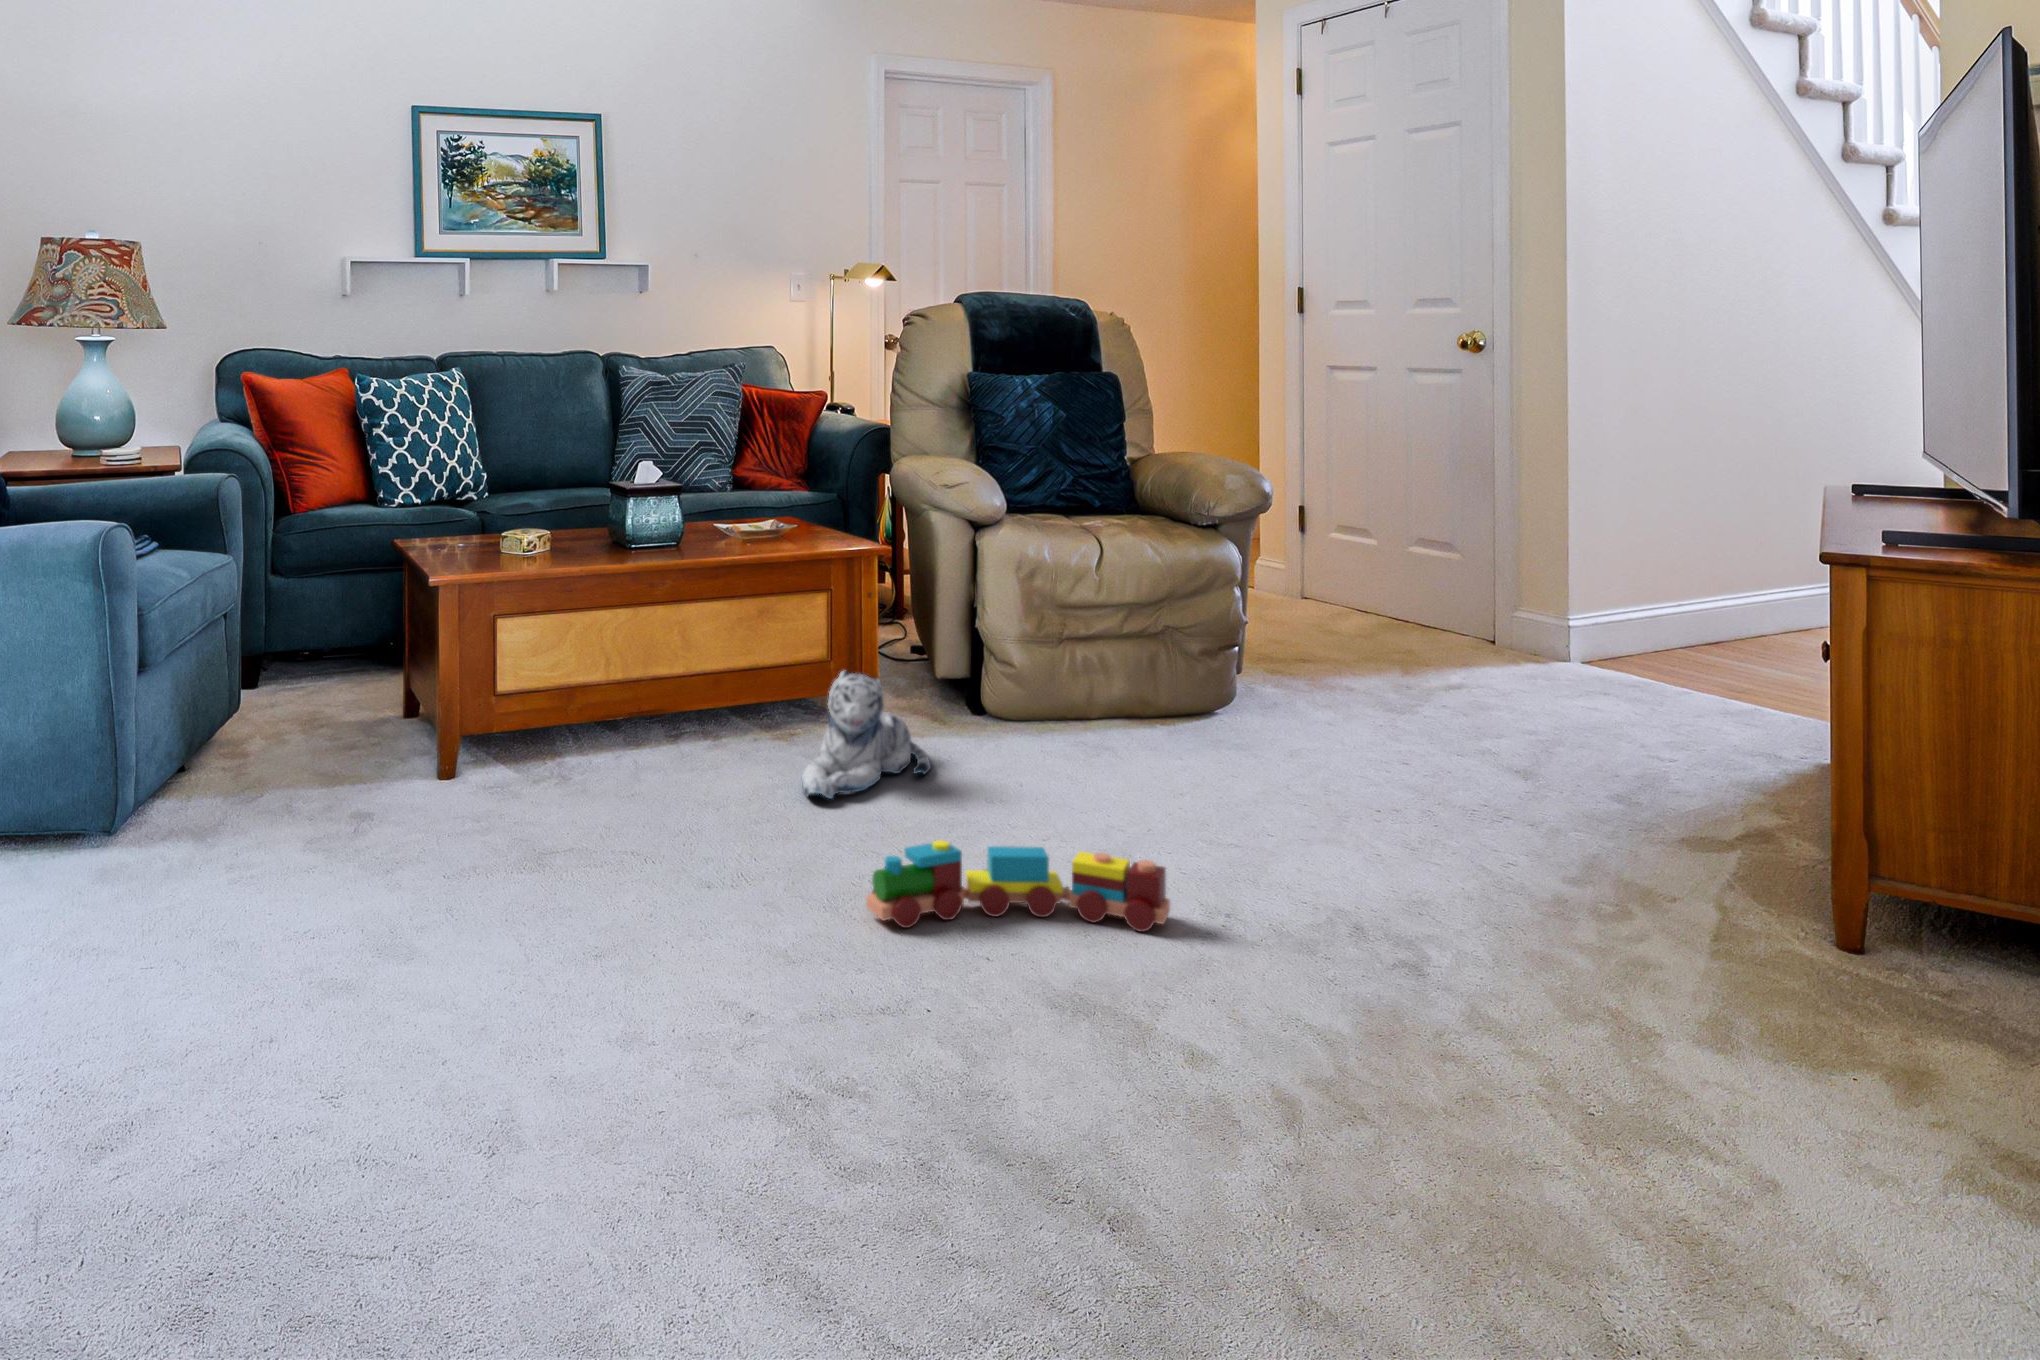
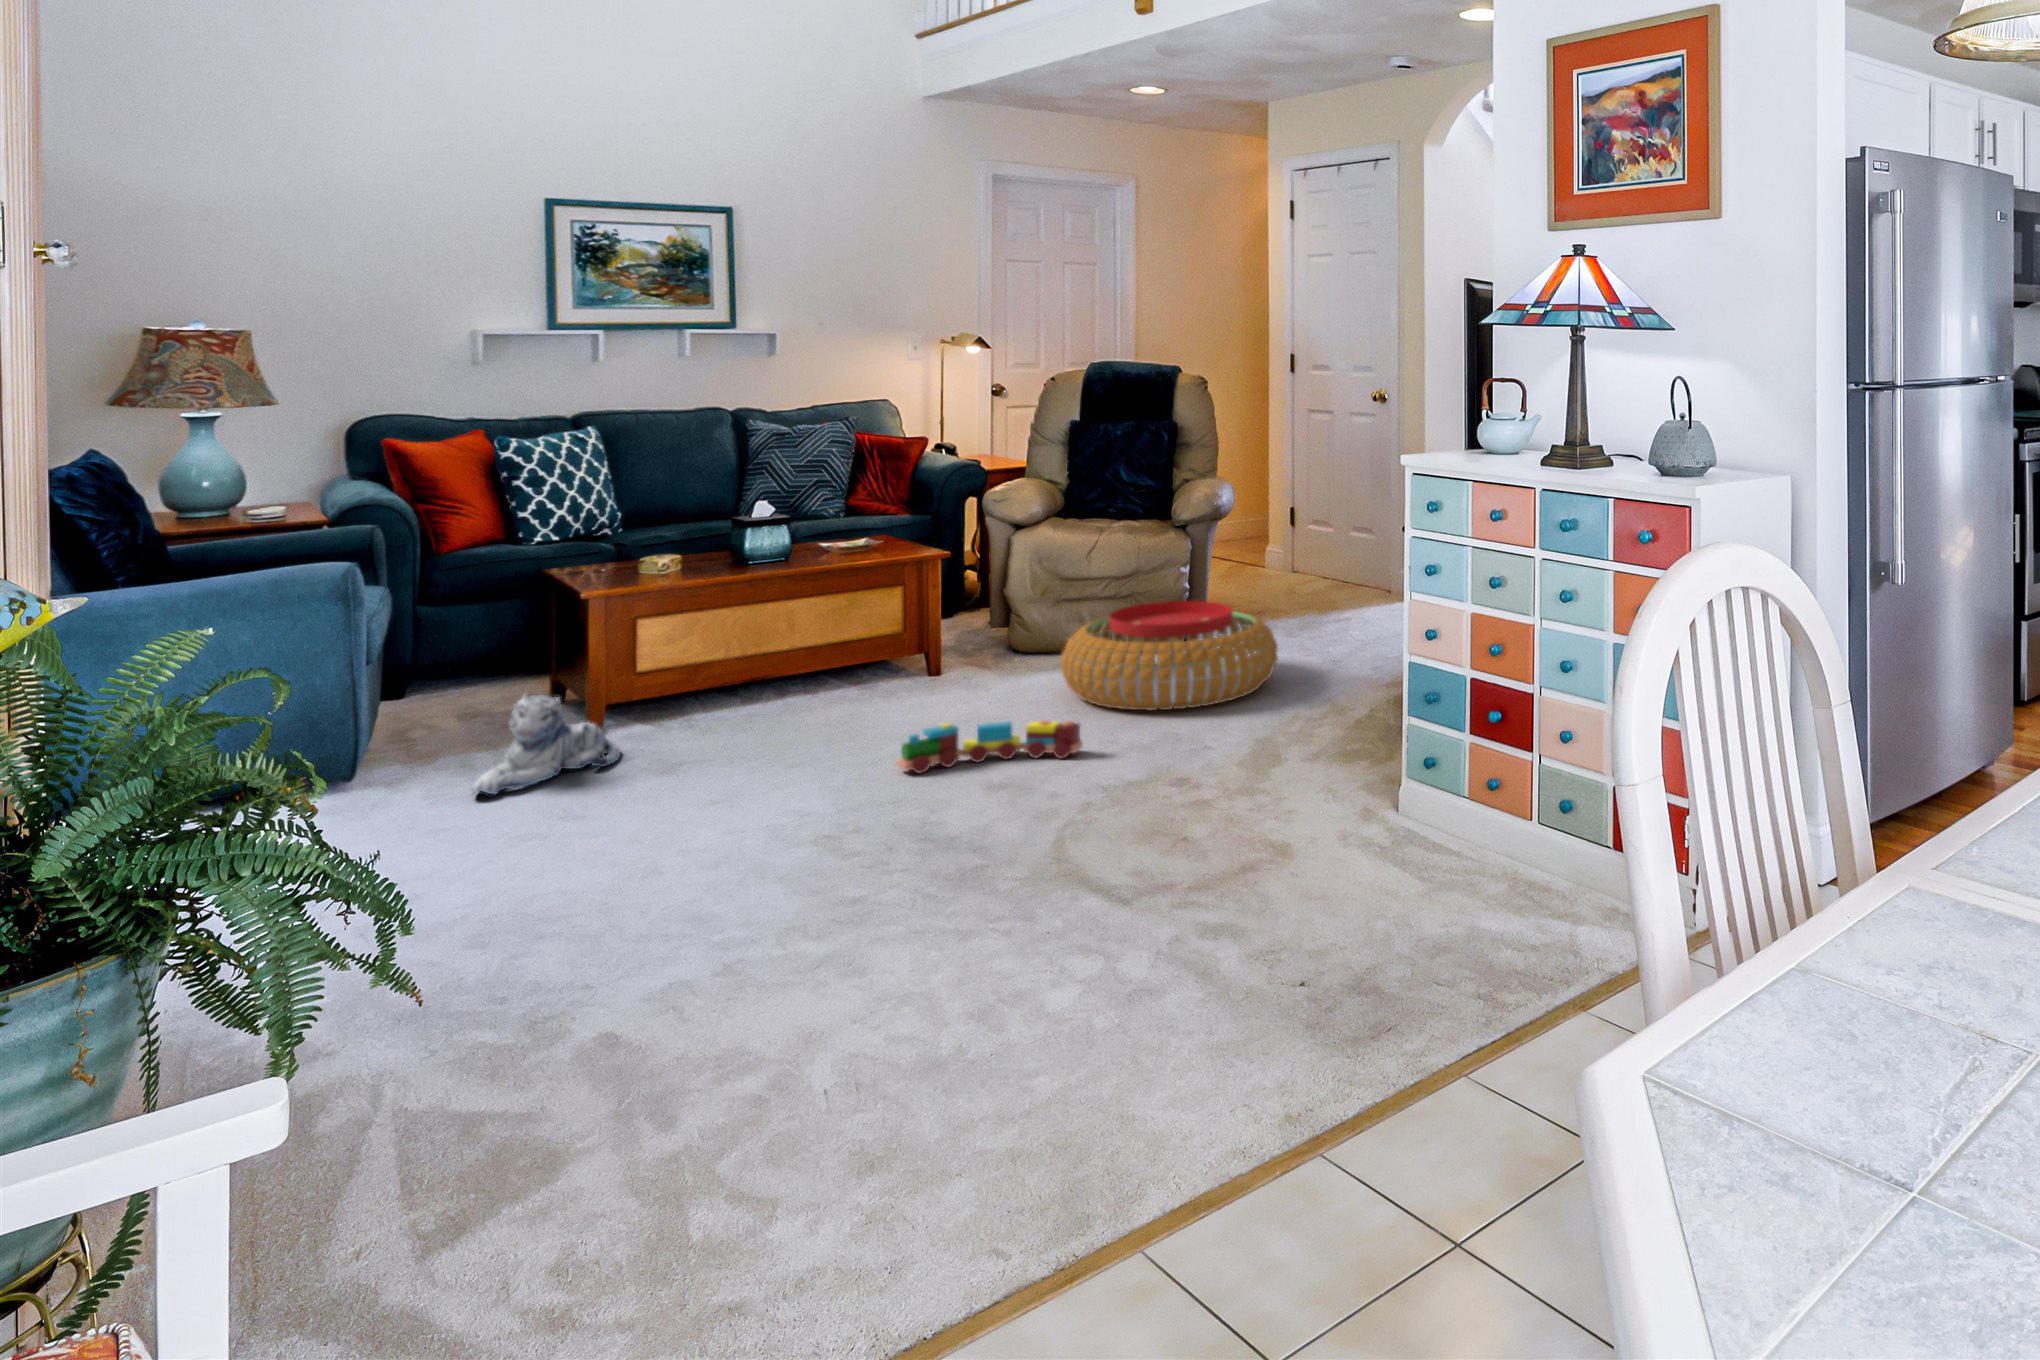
pouf: none [1072,645,1443,842] -> present [1061,601,1278,710]
plush toy: present [802,671,931,799] -> present [472,694,620,794]

